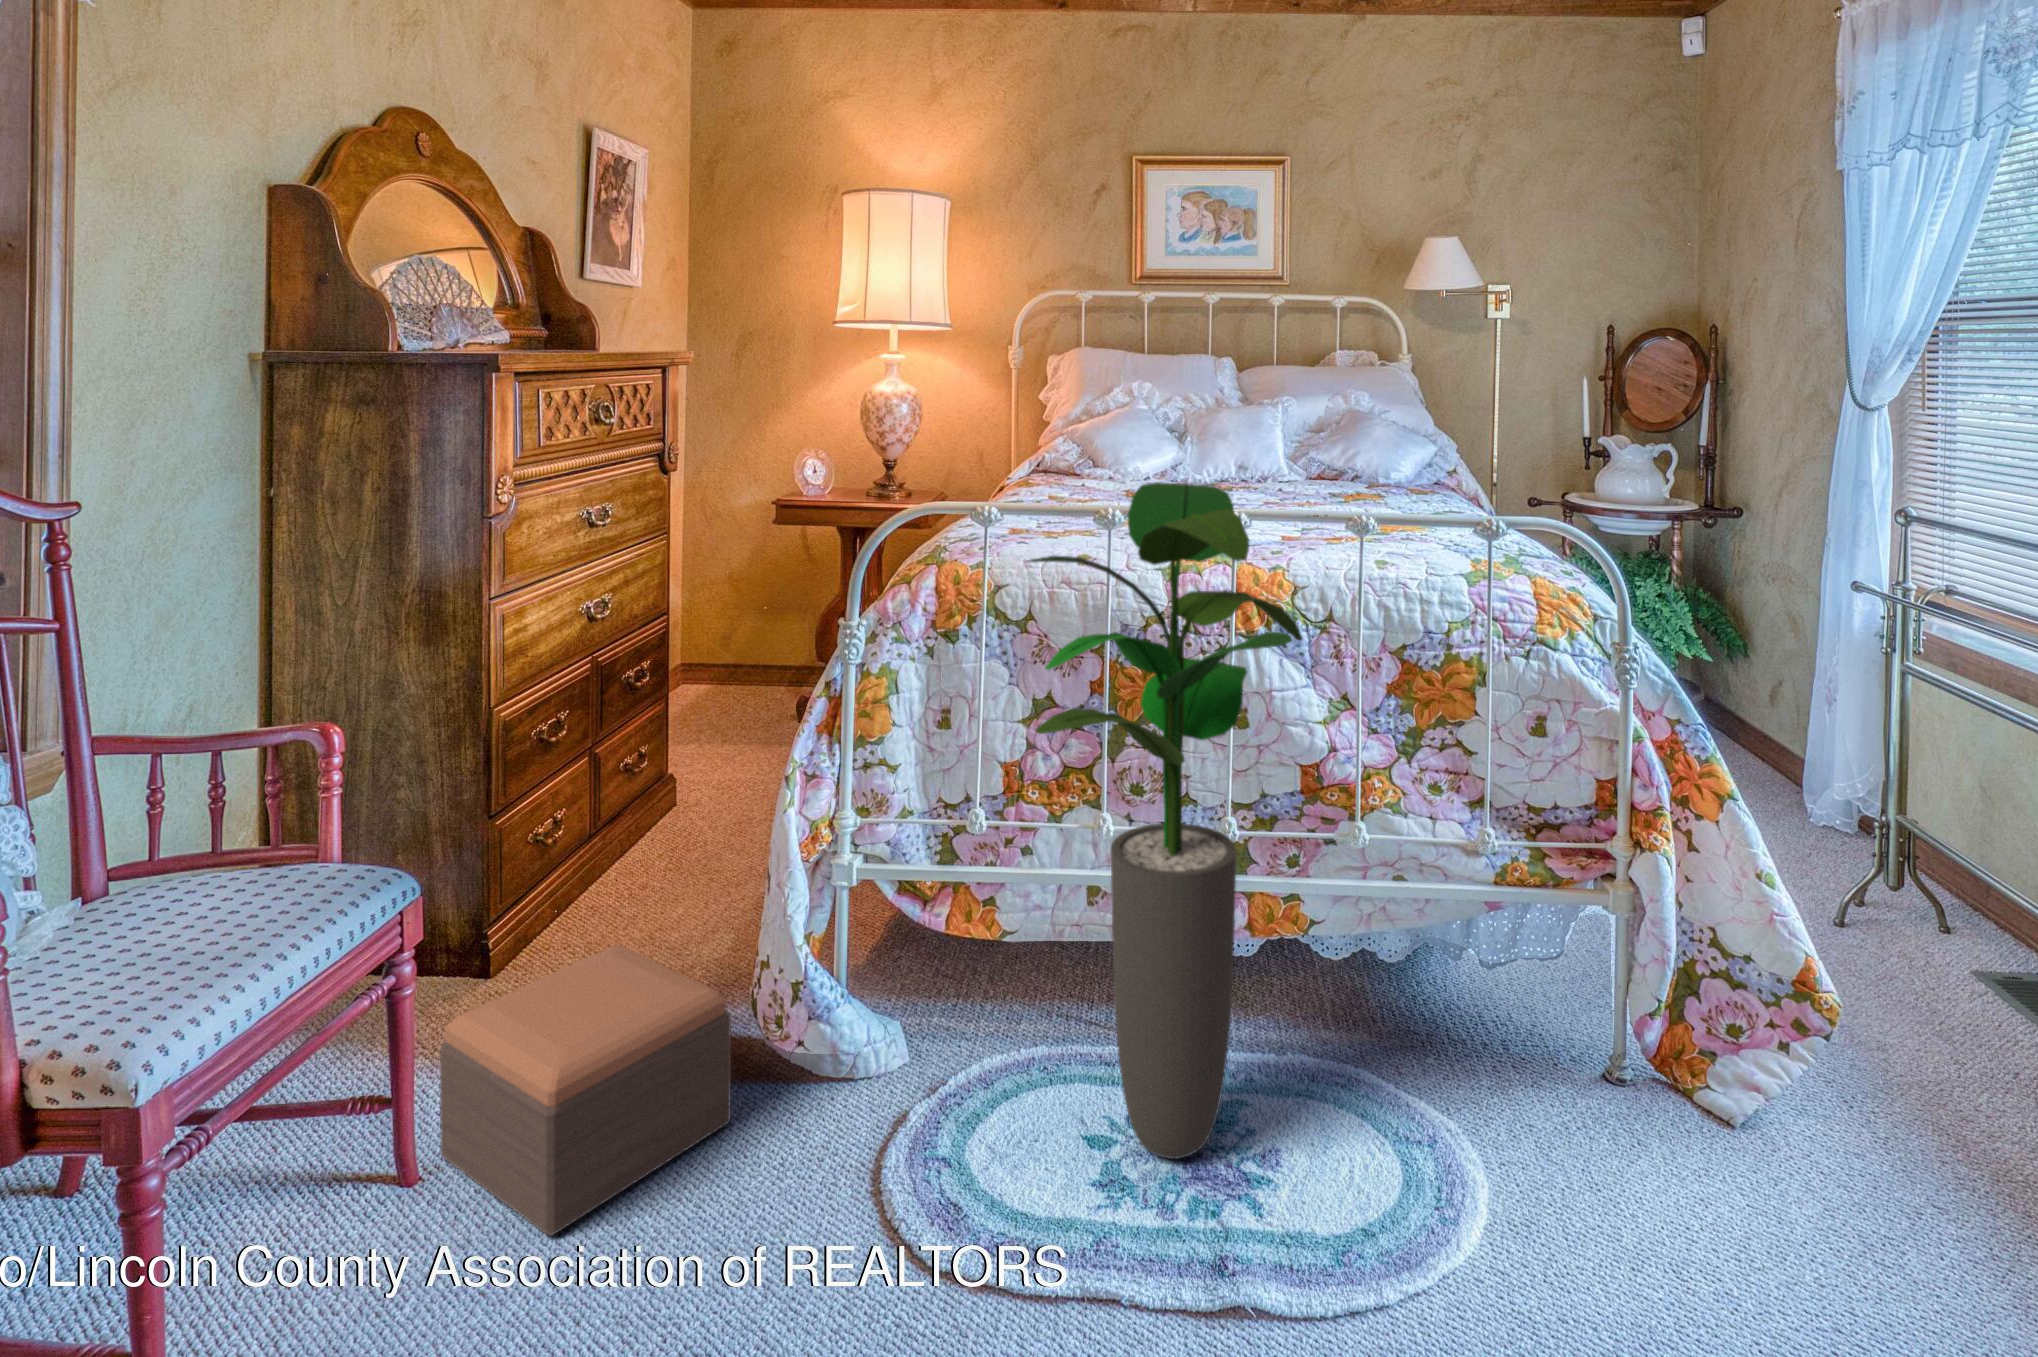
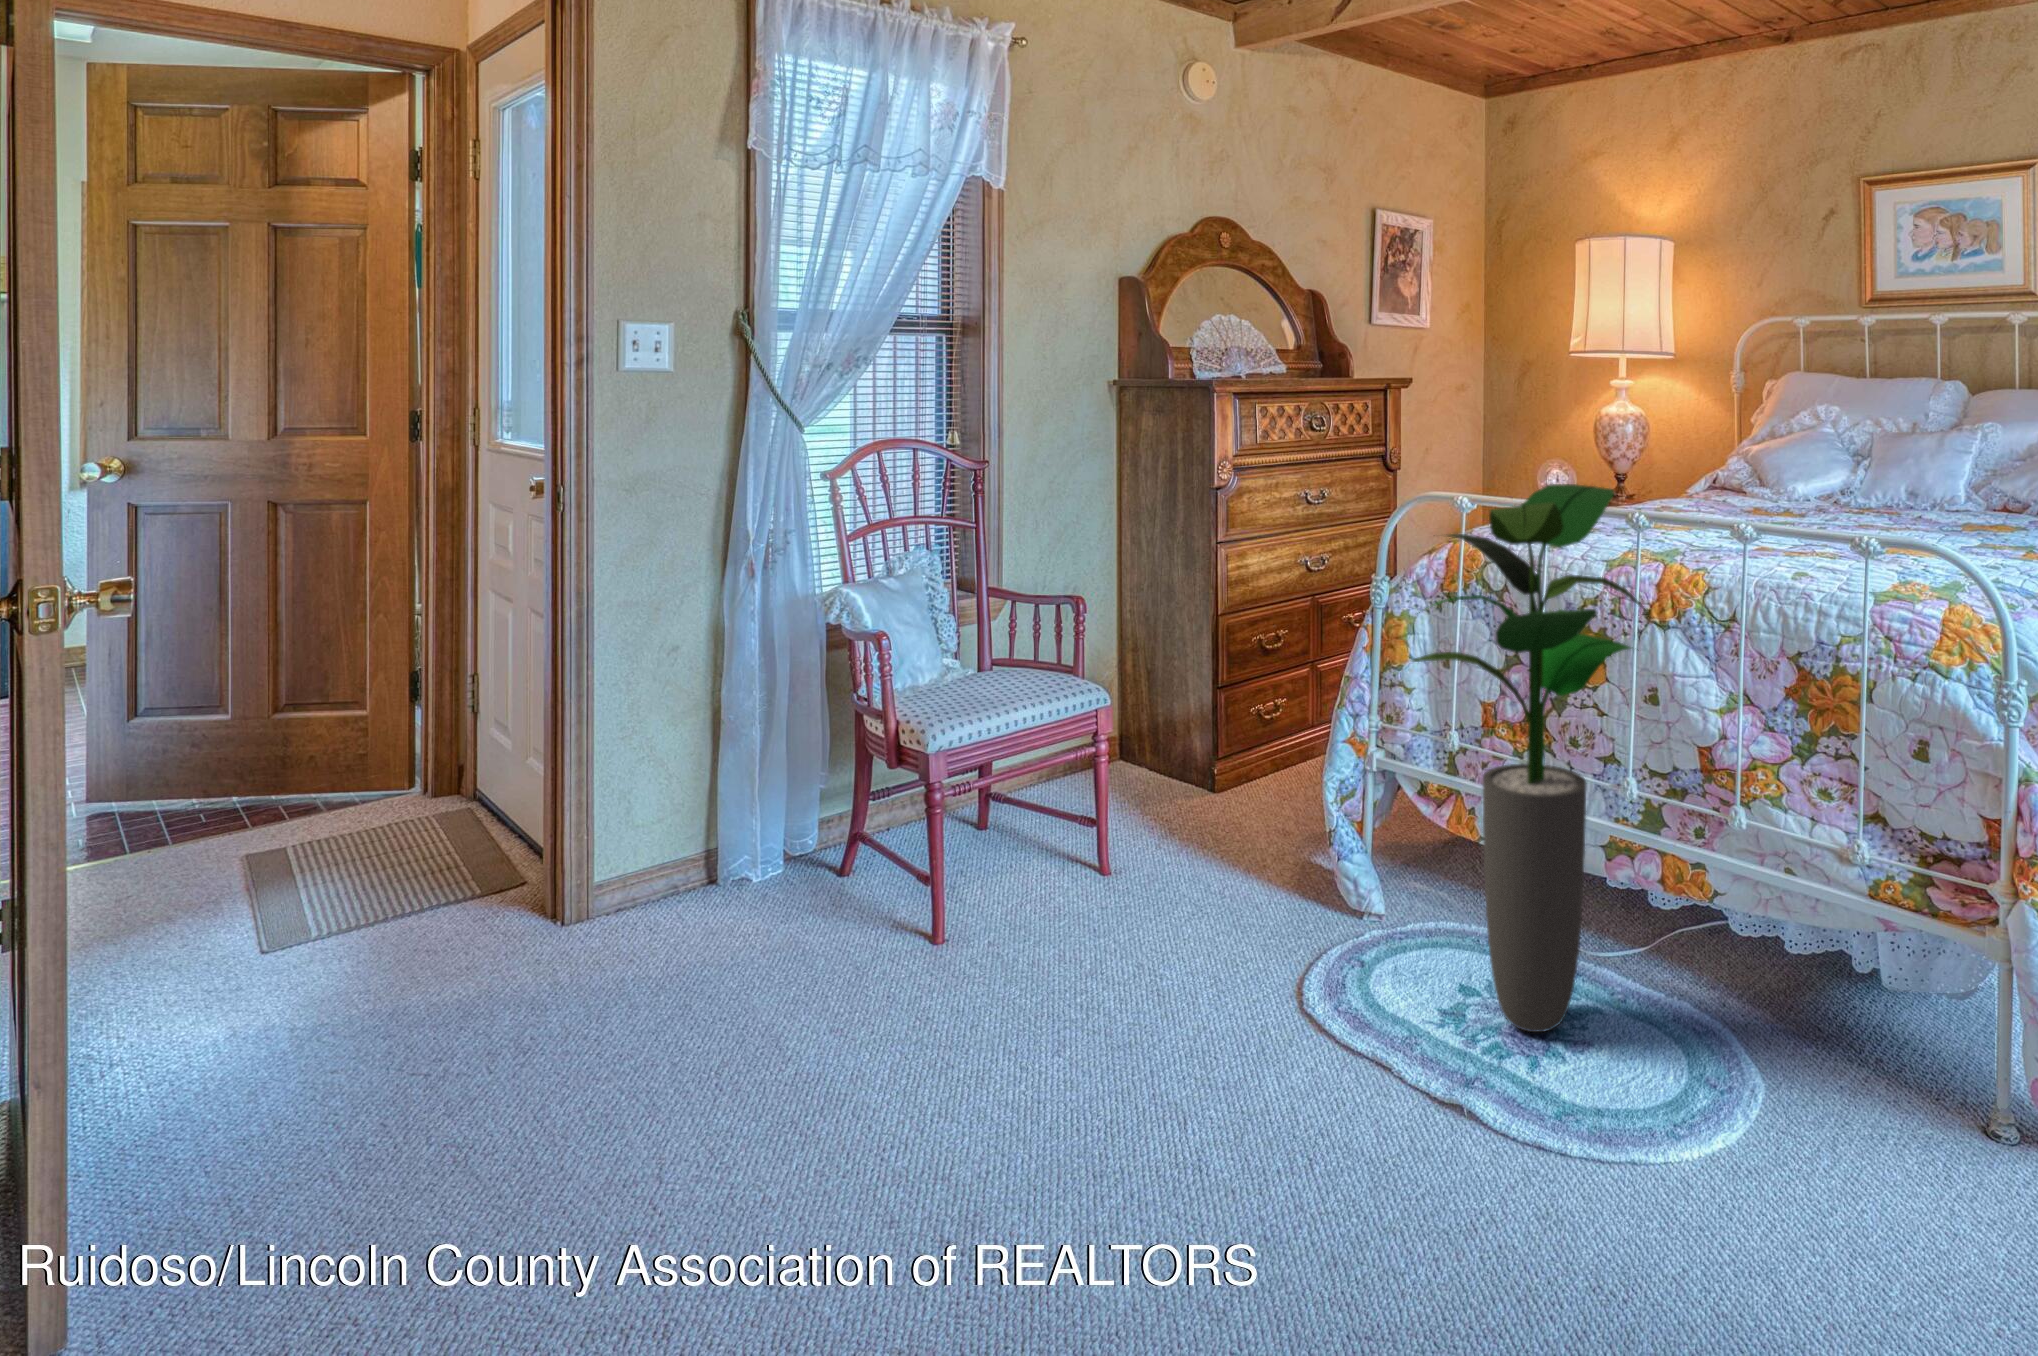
footstool: present [440,945,731,1236] -> none [1110,784,1265,935]

